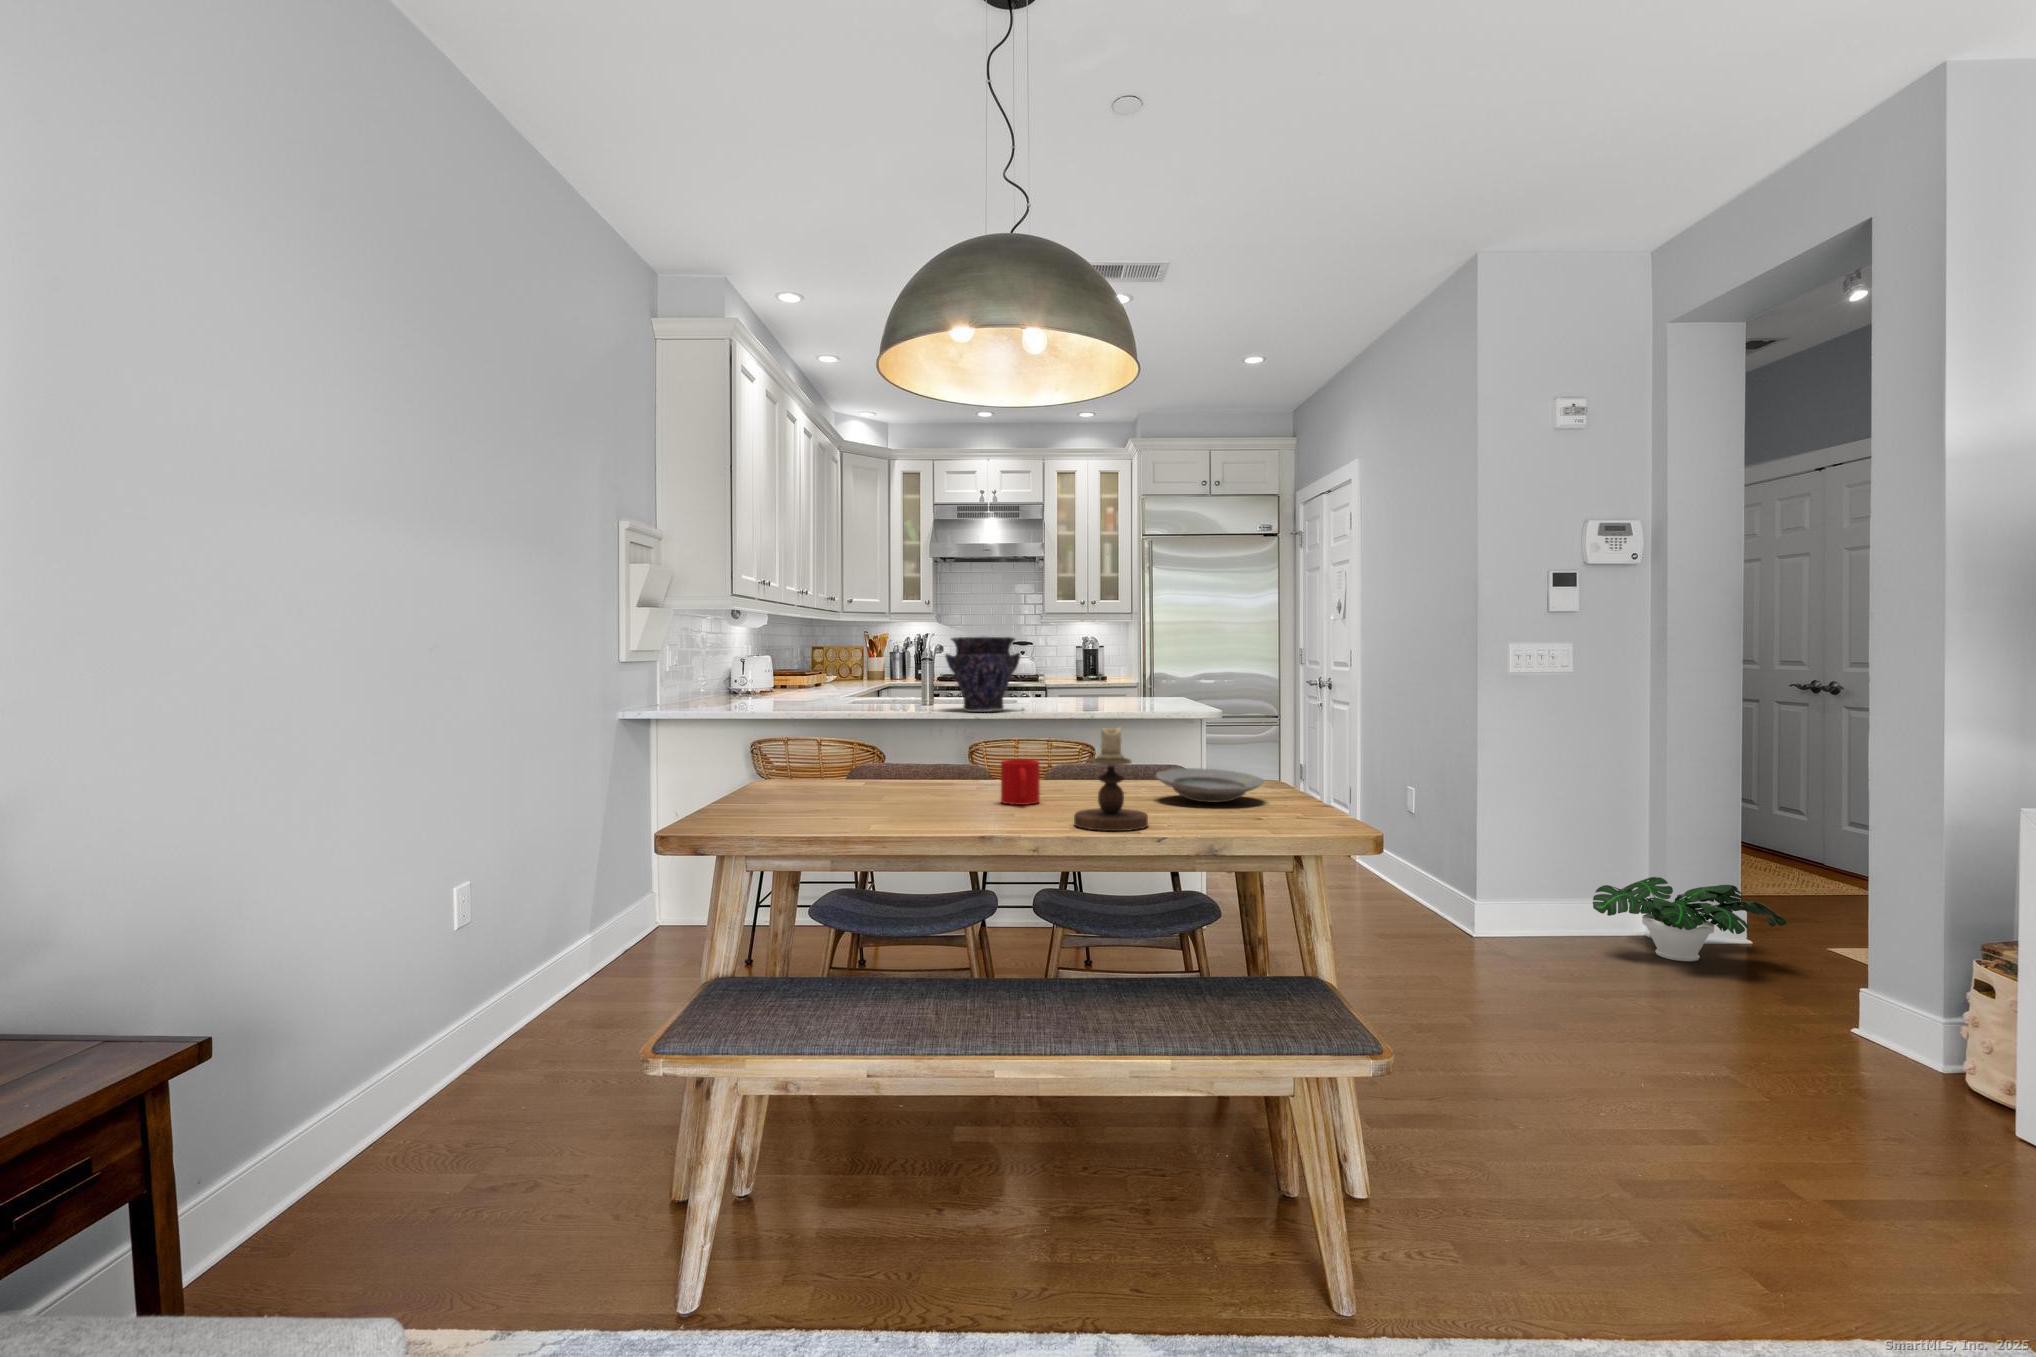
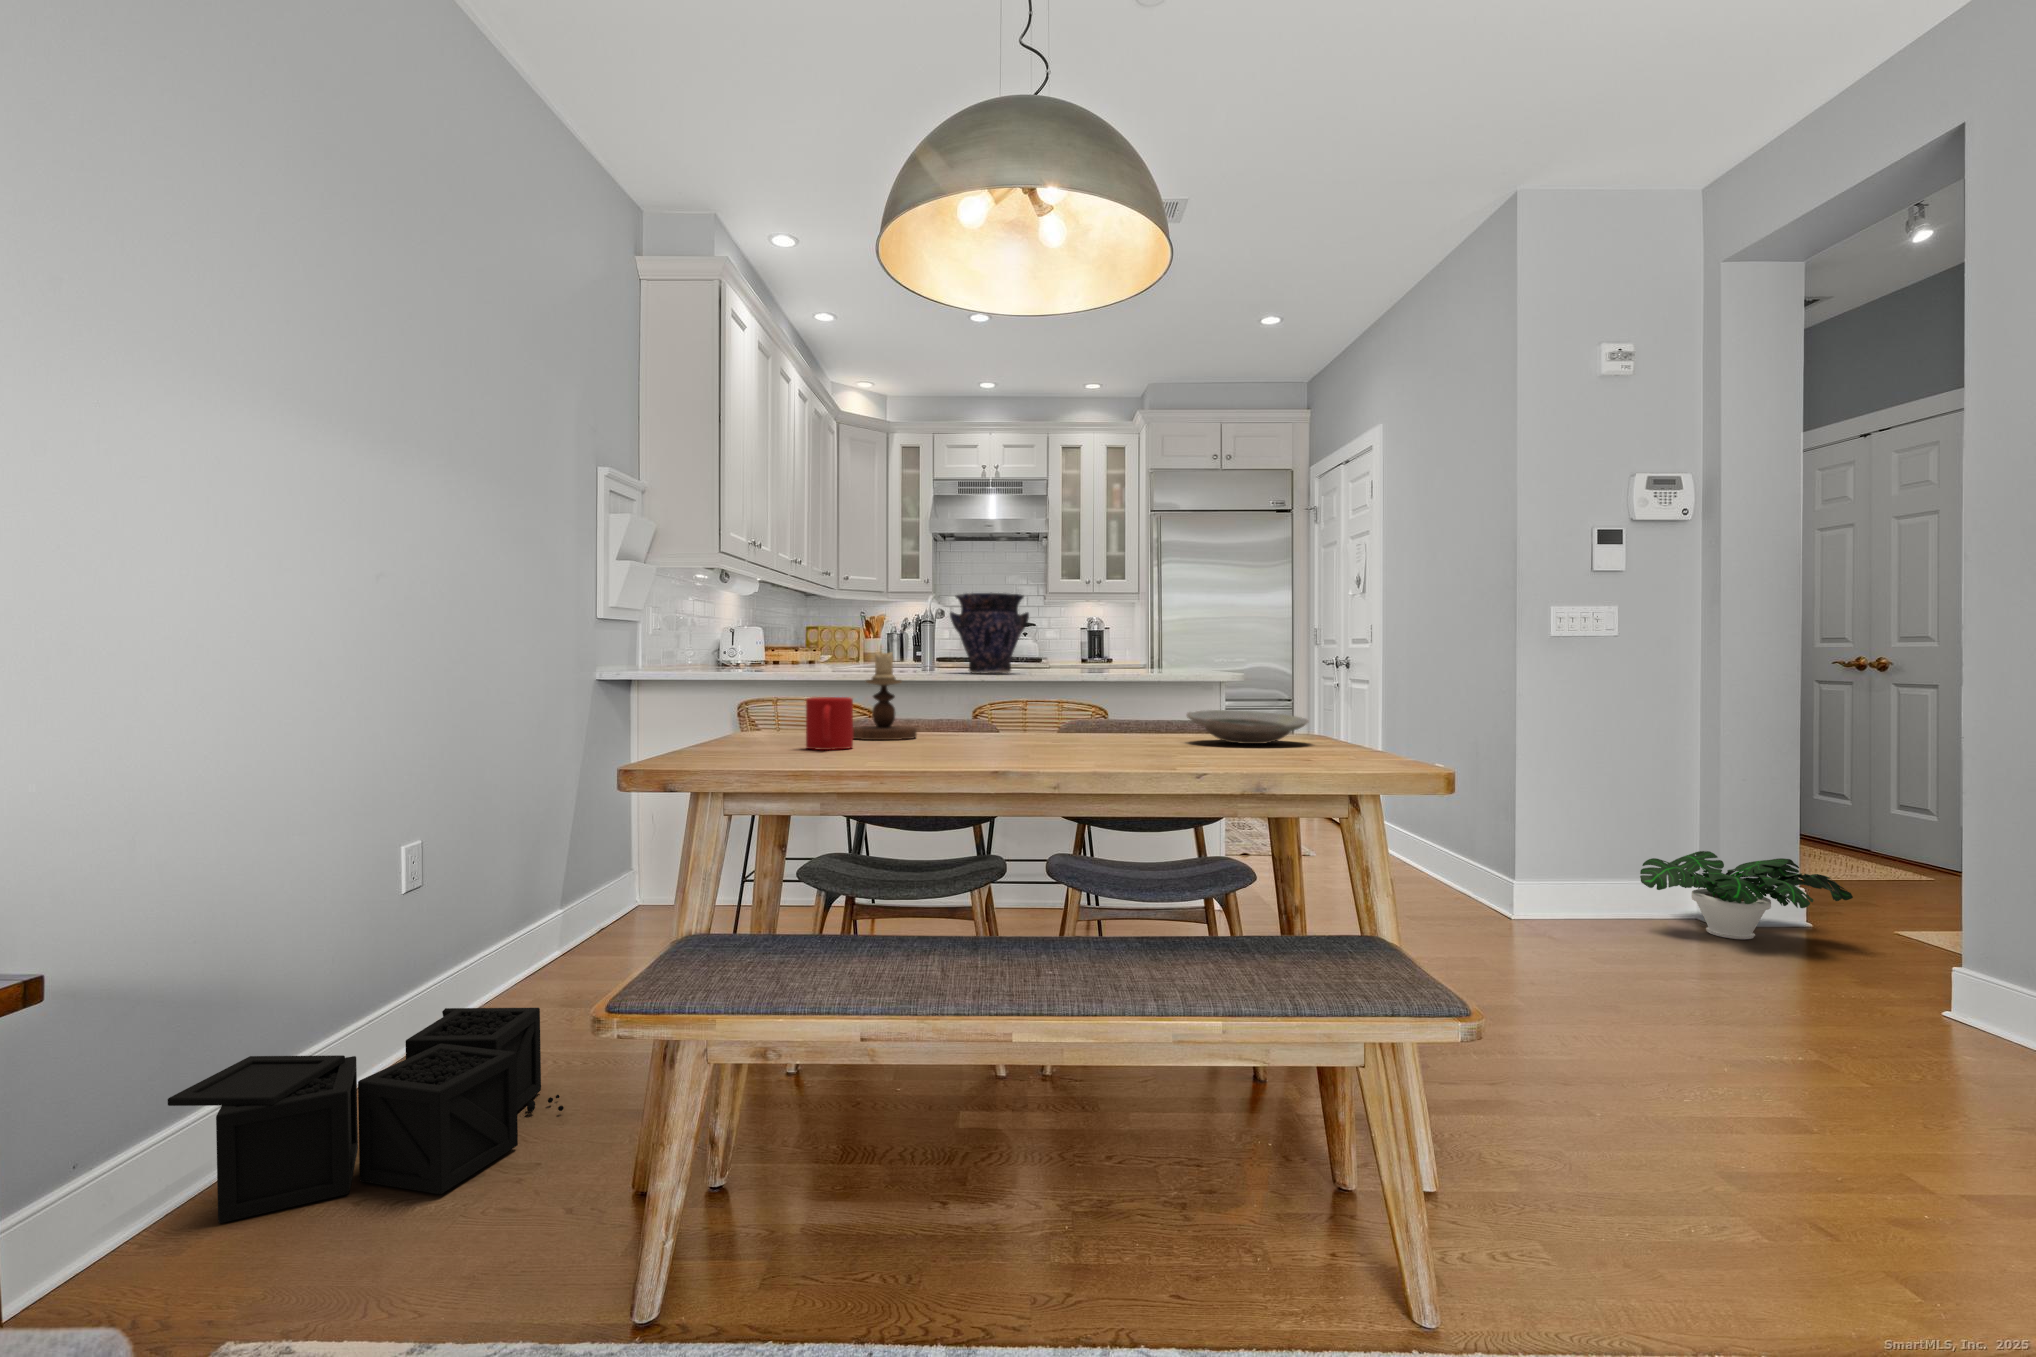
candlestick: present [1074,727,1148,831] -> present [853,652,917,740]
mug: present [1001,759,1040,805] -> present [806,697,853,750]
storage bin: none [270,1038,603,1231] -> present [168,1008,563,1223]

